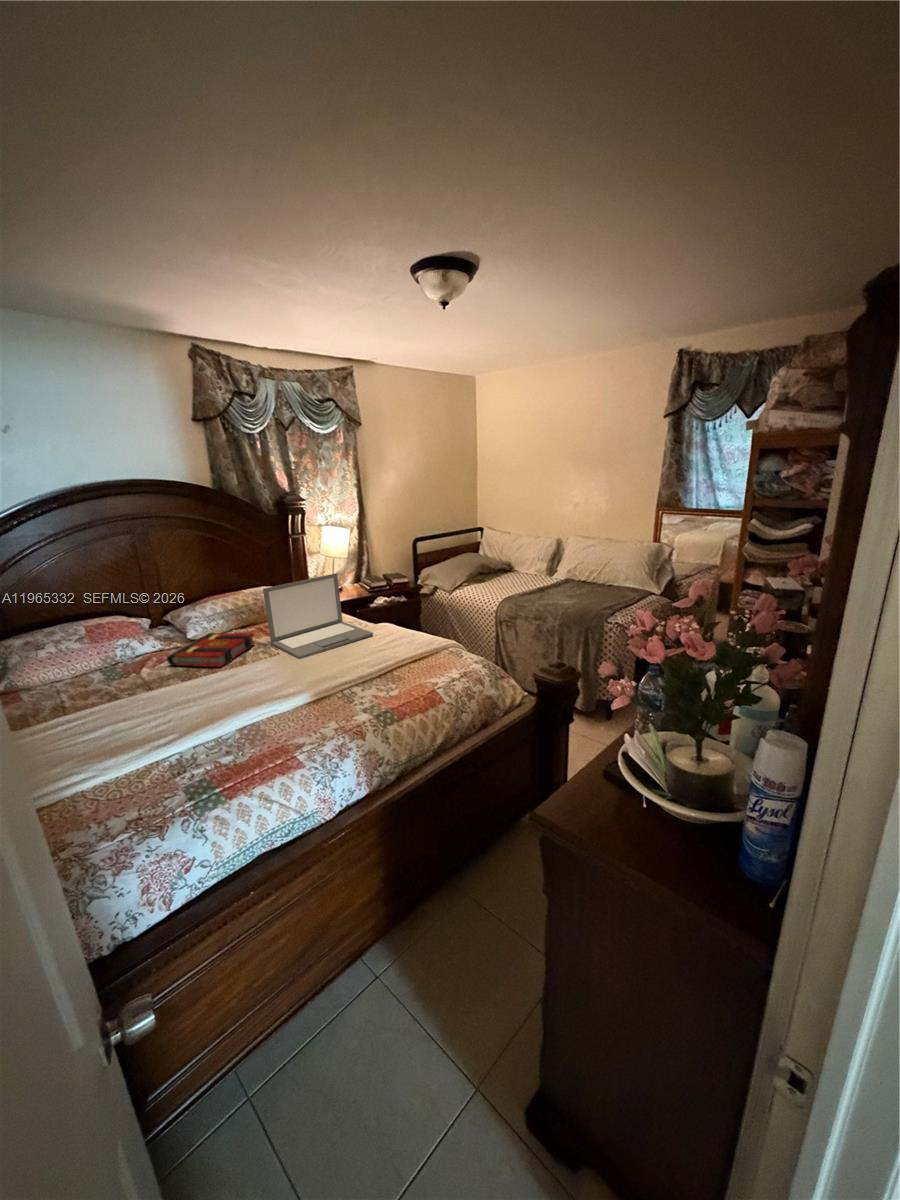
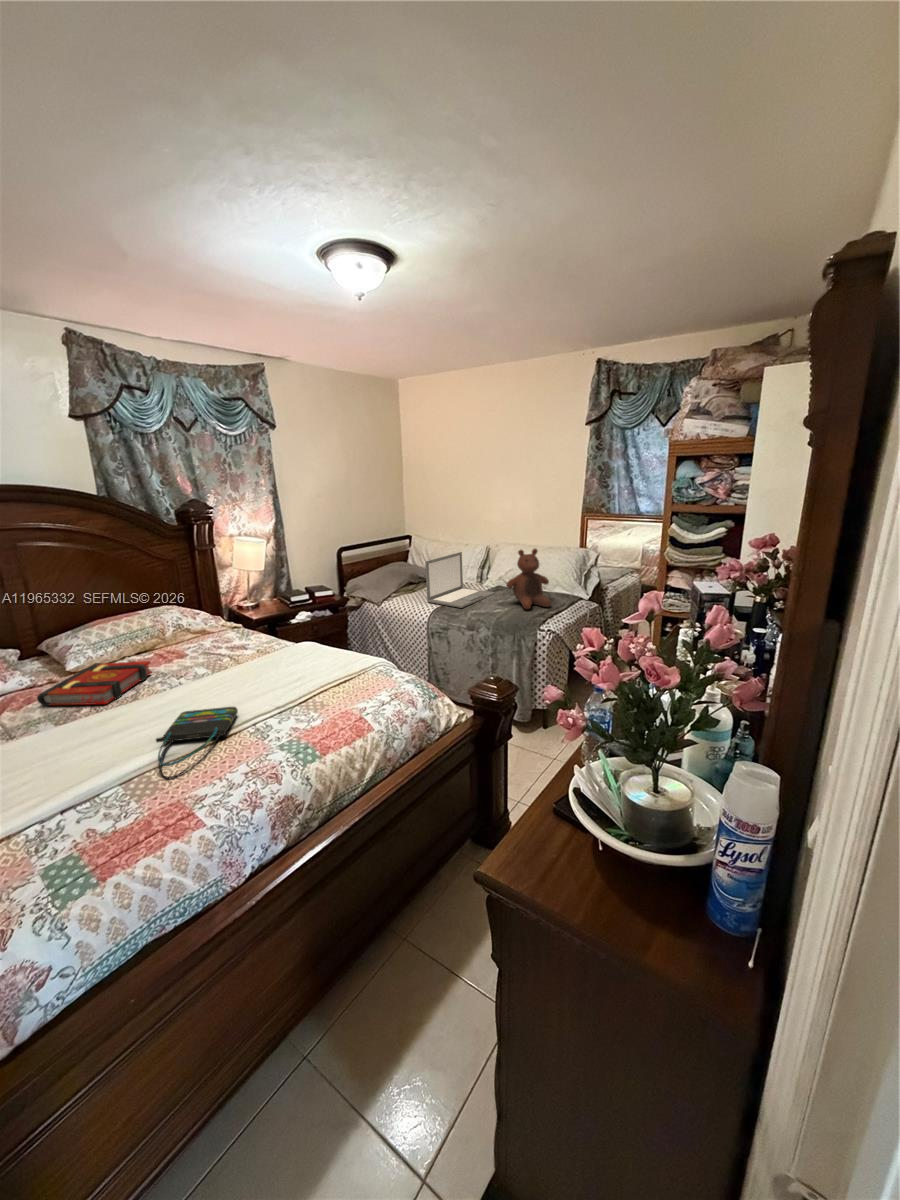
stuffed bear: none [576,542,621,602] -> present [506,549,551,609]
laptop: present [263,573,373,659] -> present [425,552,495,608]
tote bag: none [262,675,328,730] -> present [156,707,238,779]

